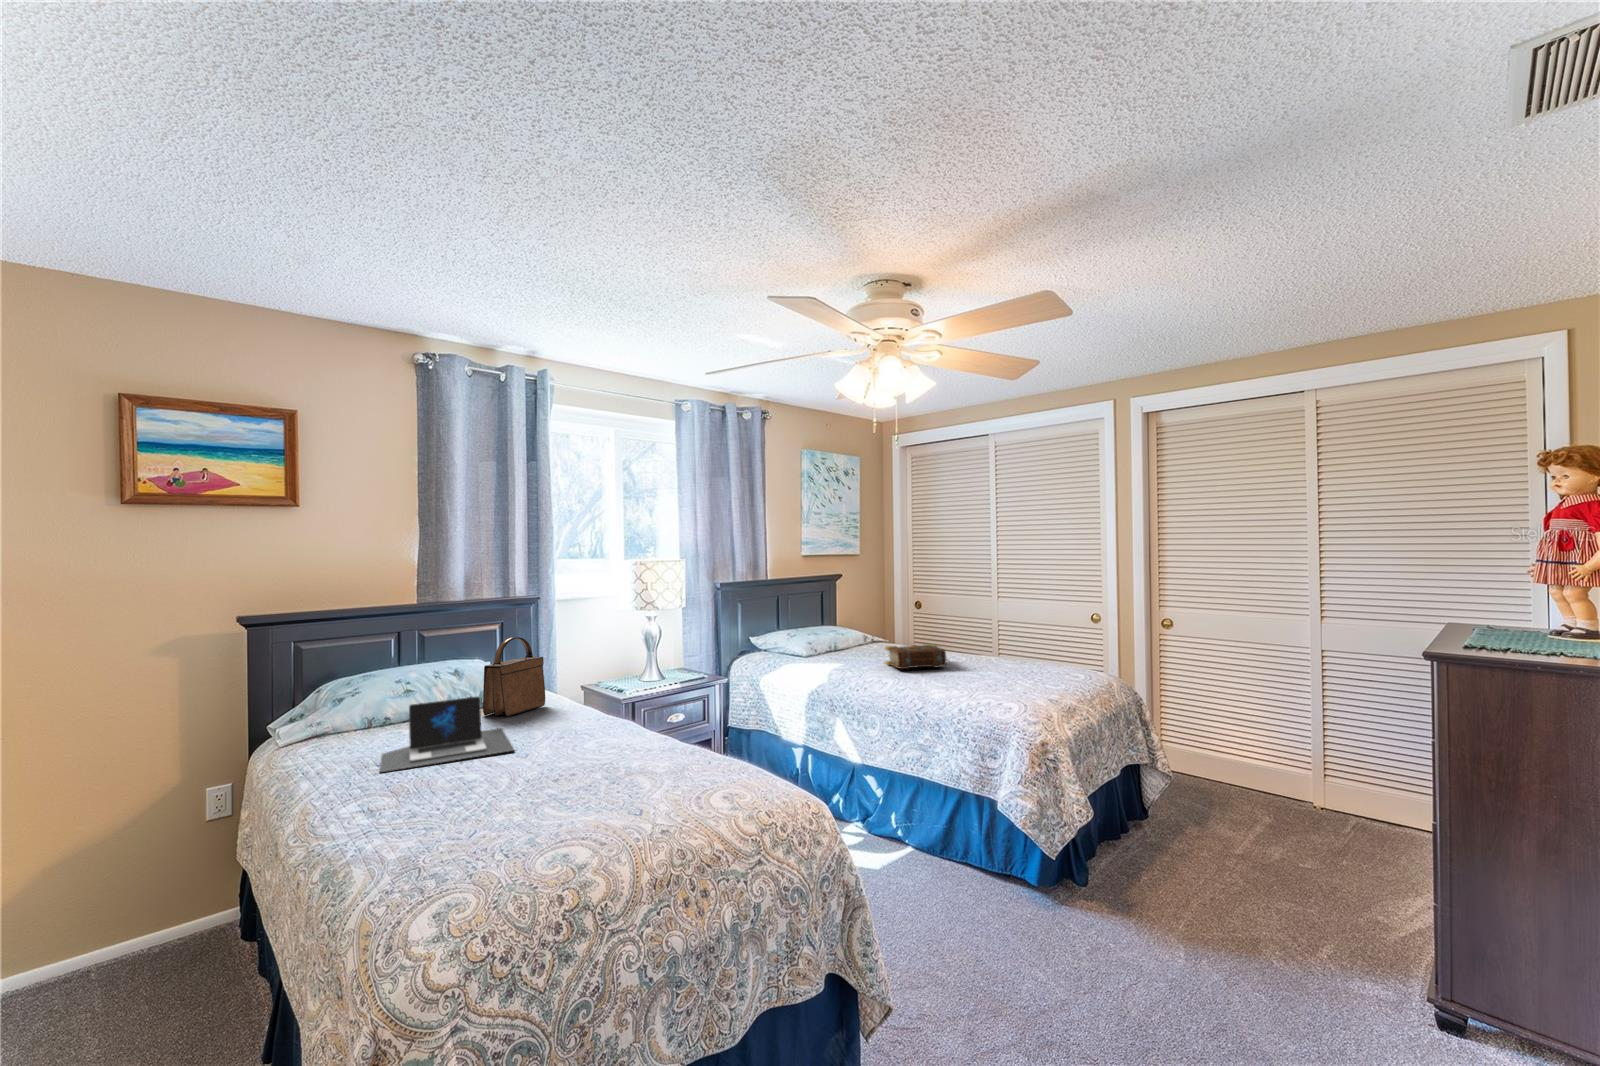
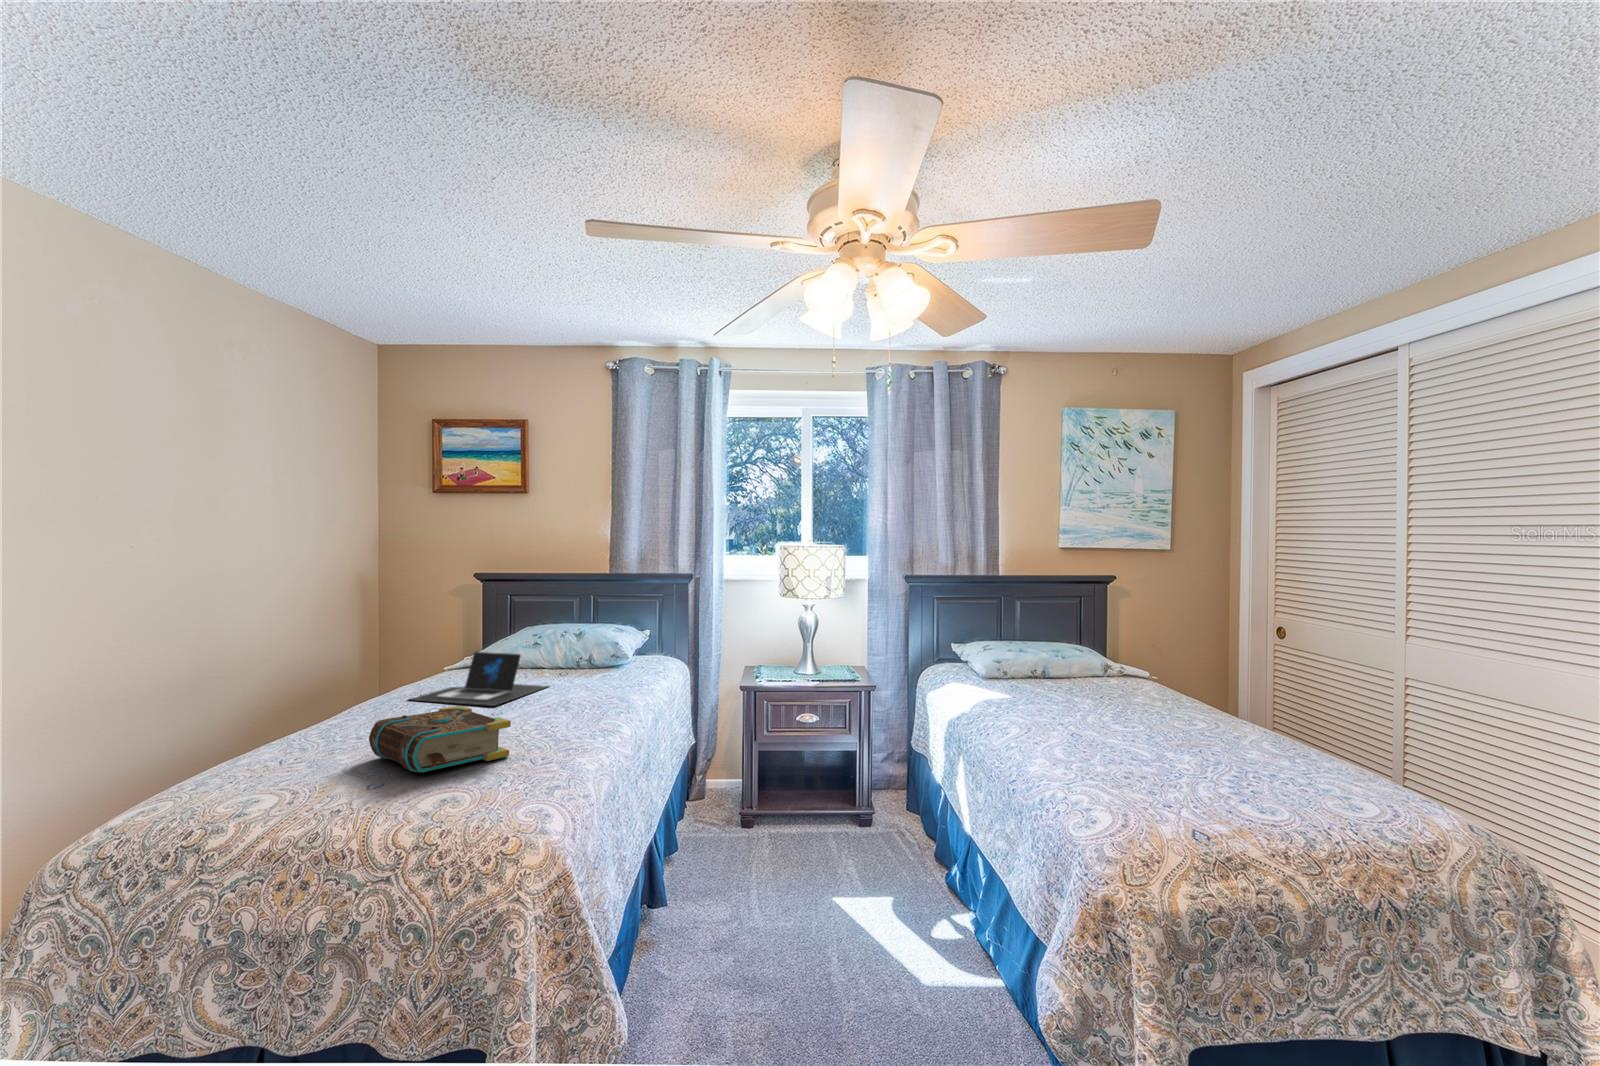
handbag: present [483,637,545,717] -> none [573,608,630,678]
book: present [885,644,947,669] -> present [369,706,511,772]

